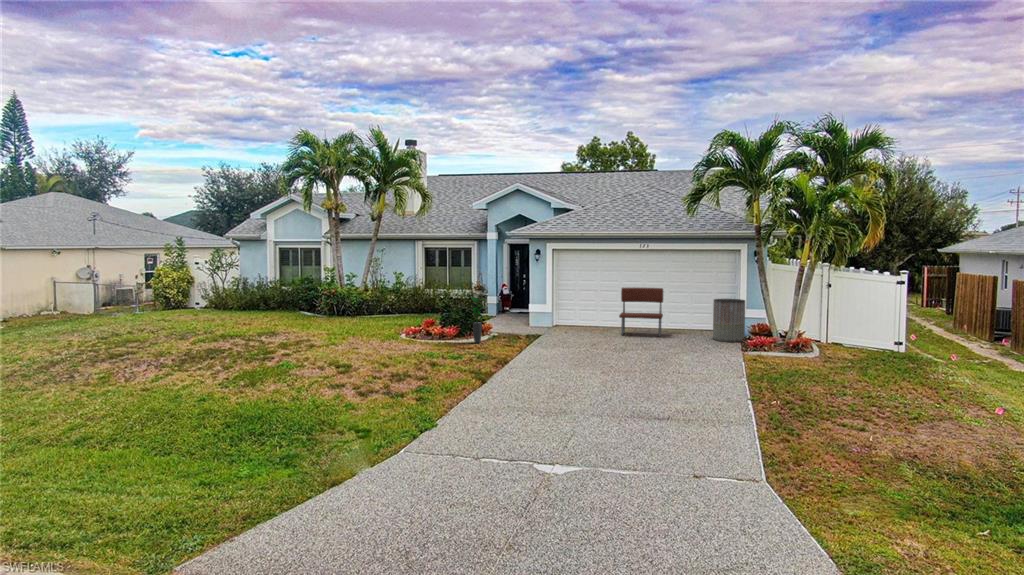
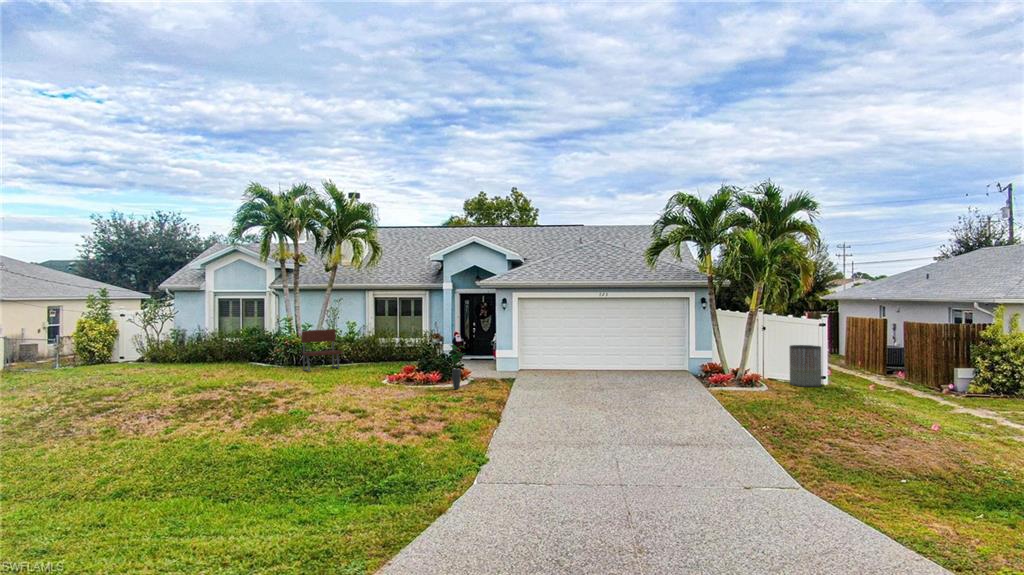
bench: present [619,288,663,336] -> present [301,329,343,371]
trash can: present [713,299,745,342] -> present [789,345,822,387]

